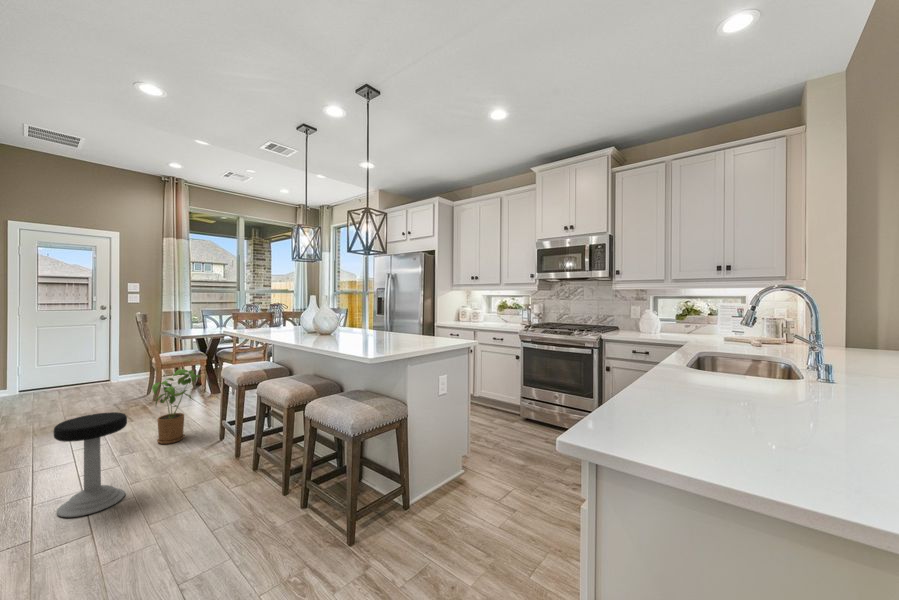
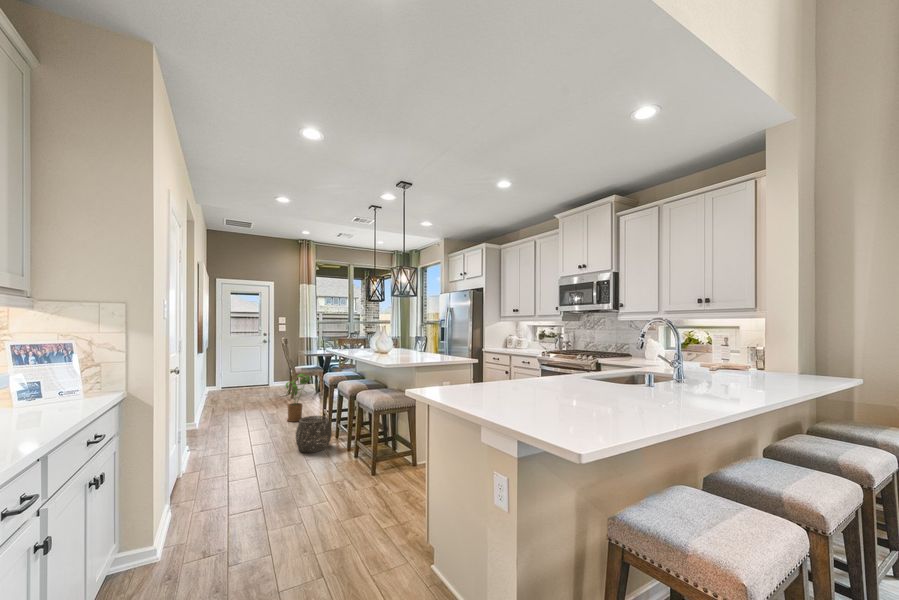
stool: present [54,412,127,517] -> none [237,393,270,448]
woven basket: none [185,440,253,510] -> present [296,416,332,453]

